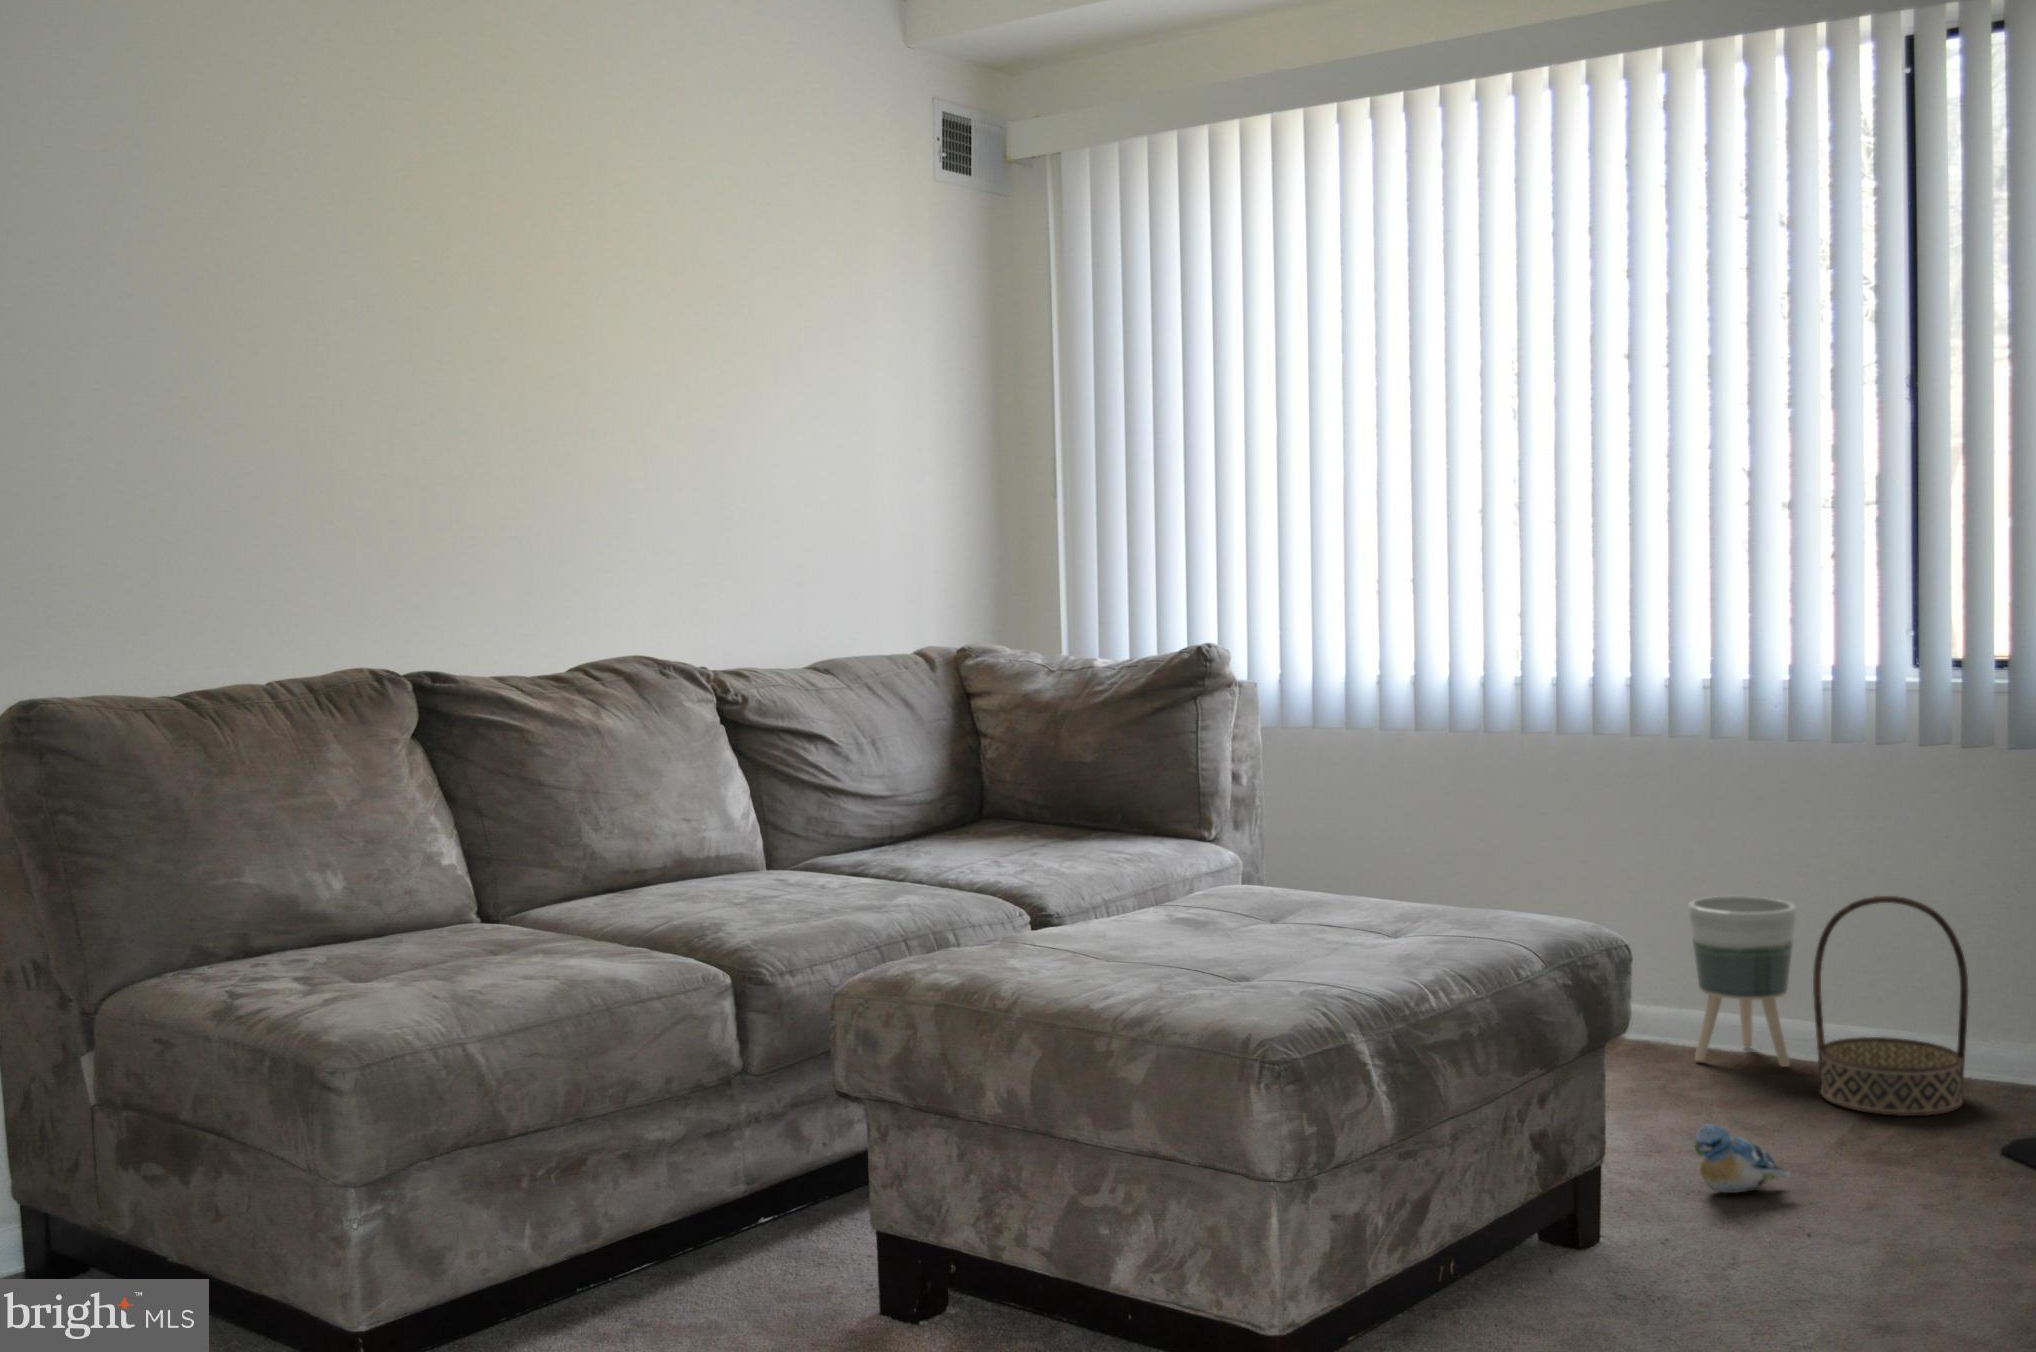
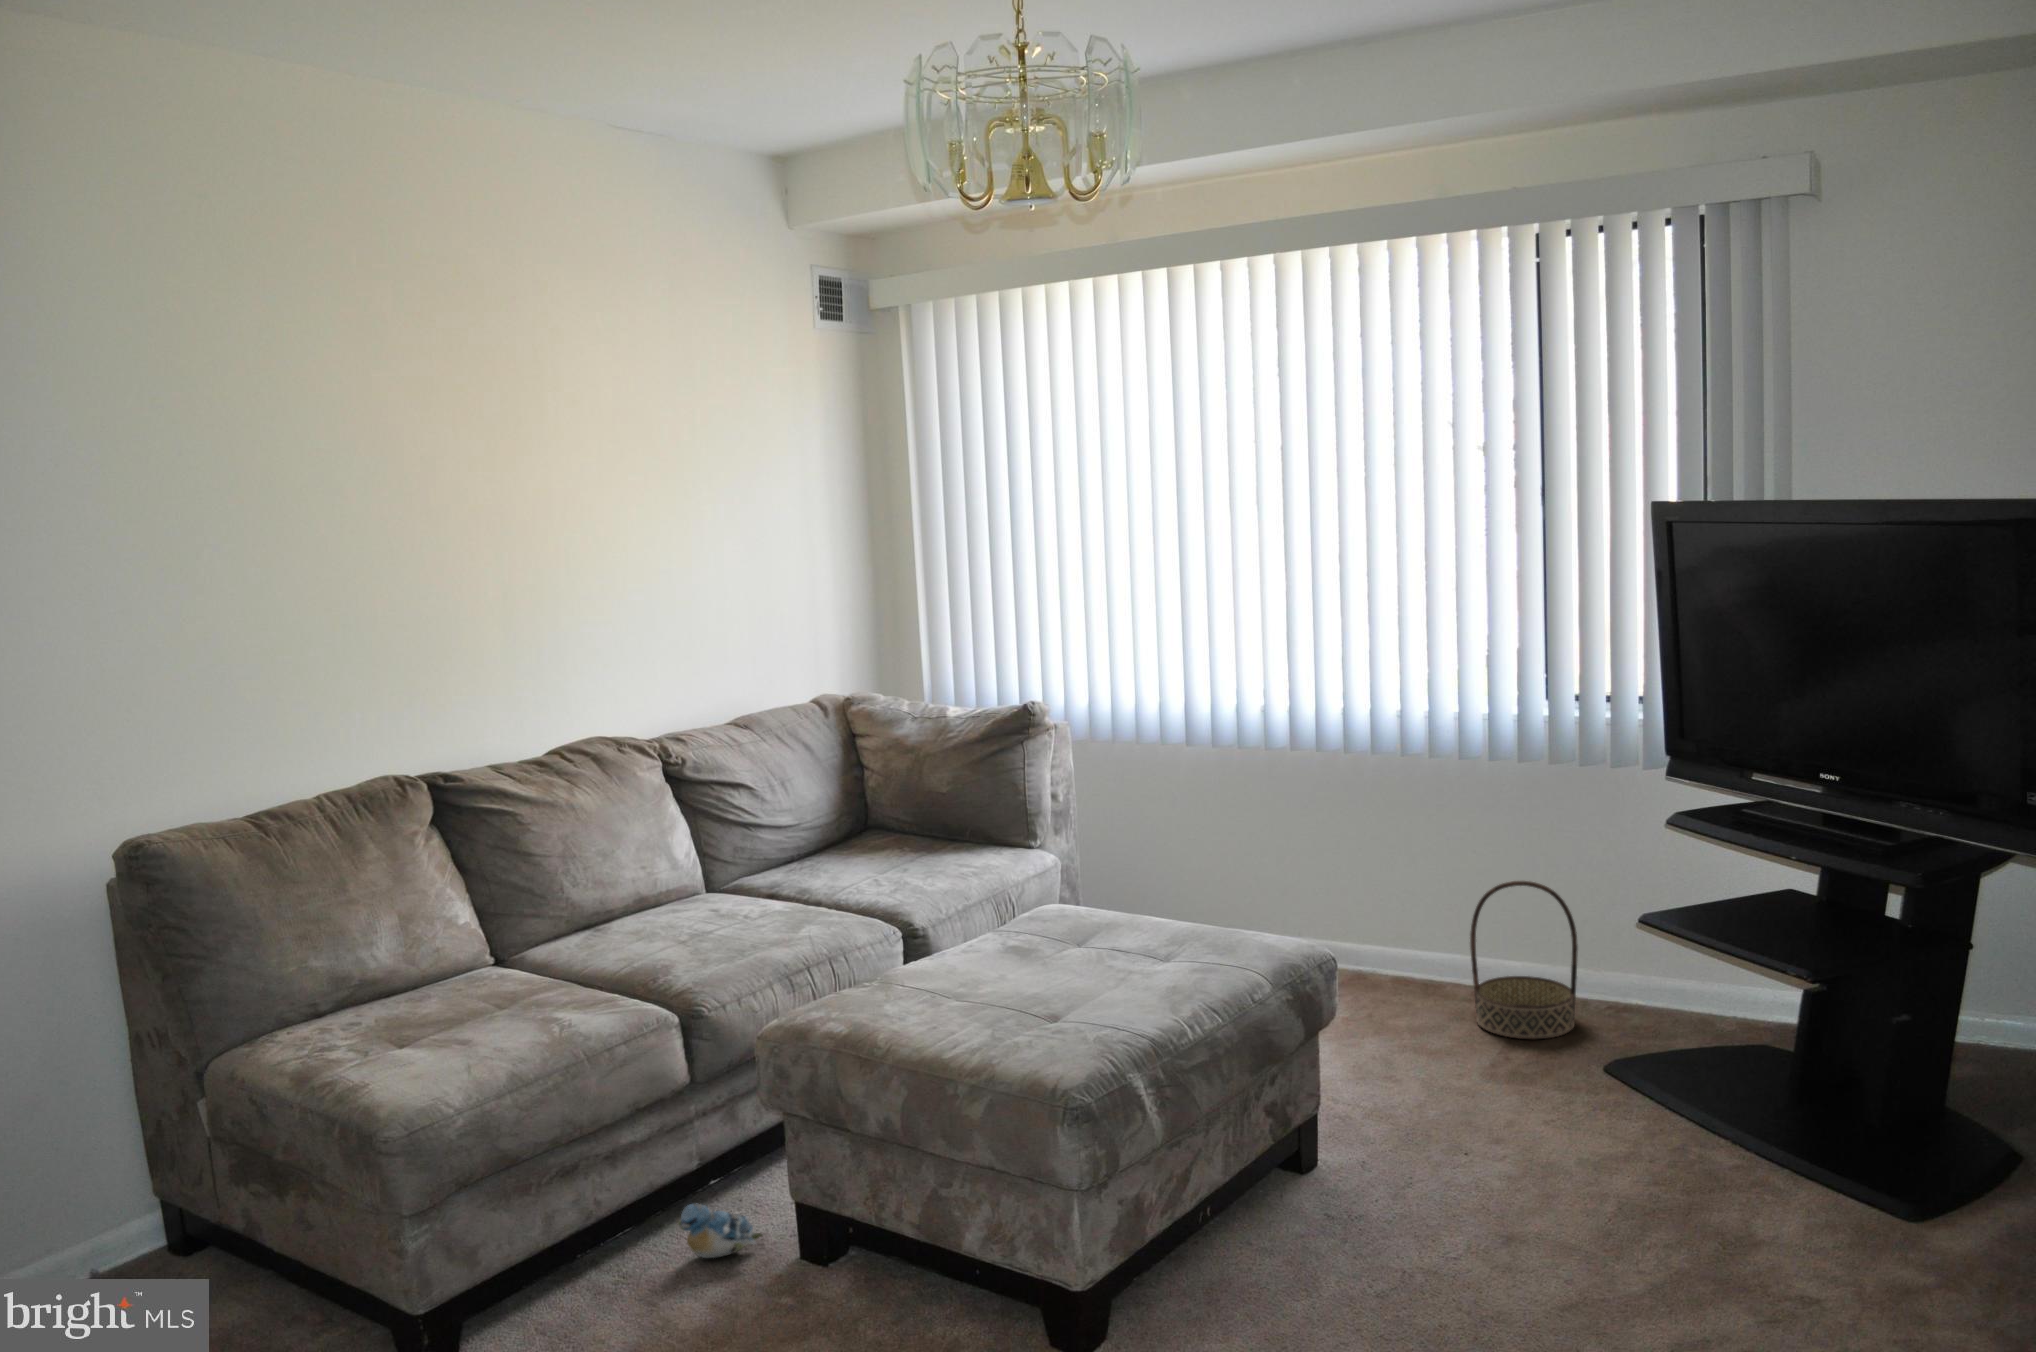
planter: present [1688,896,1797,1067] -> none [1384,870,1460,995]
plush toy: present [1694,1124,1791,1193] -> present [679,1203,762,1258]

